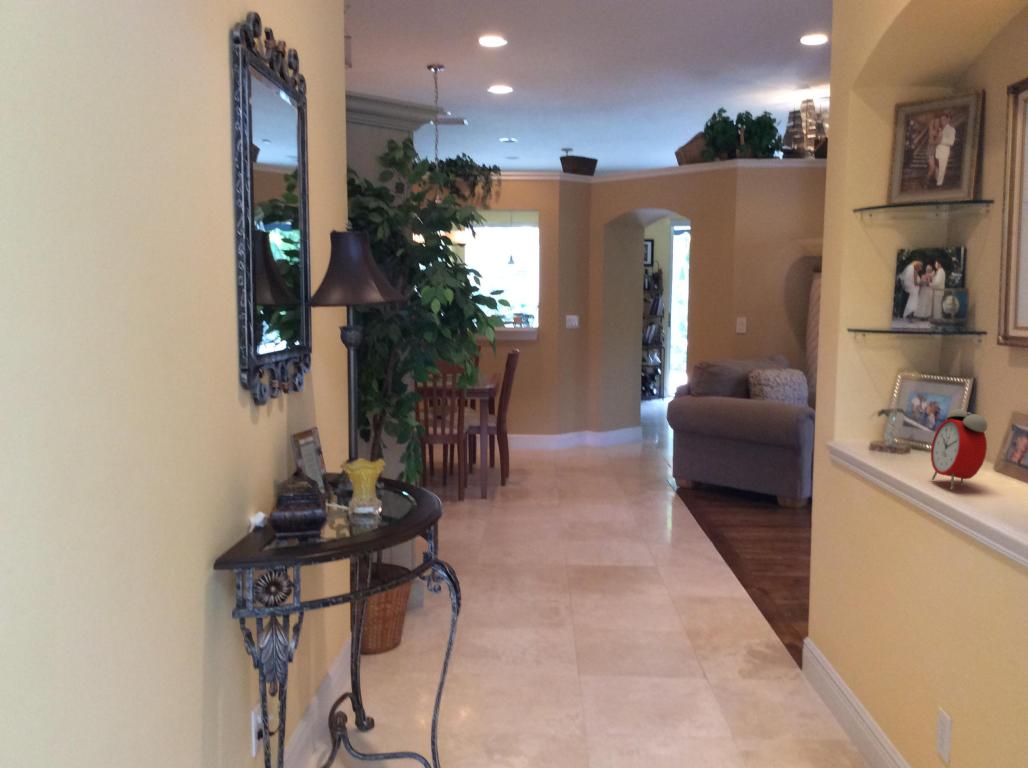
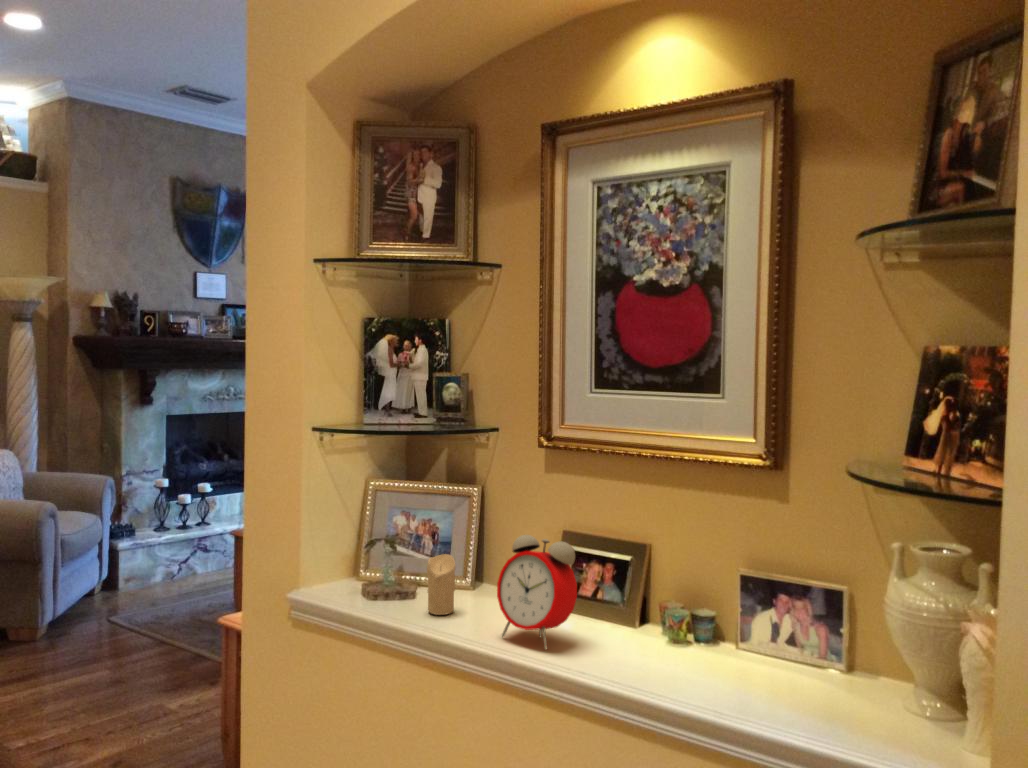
candle: none [903,423,926,465] -> present [427,554,456,615]

